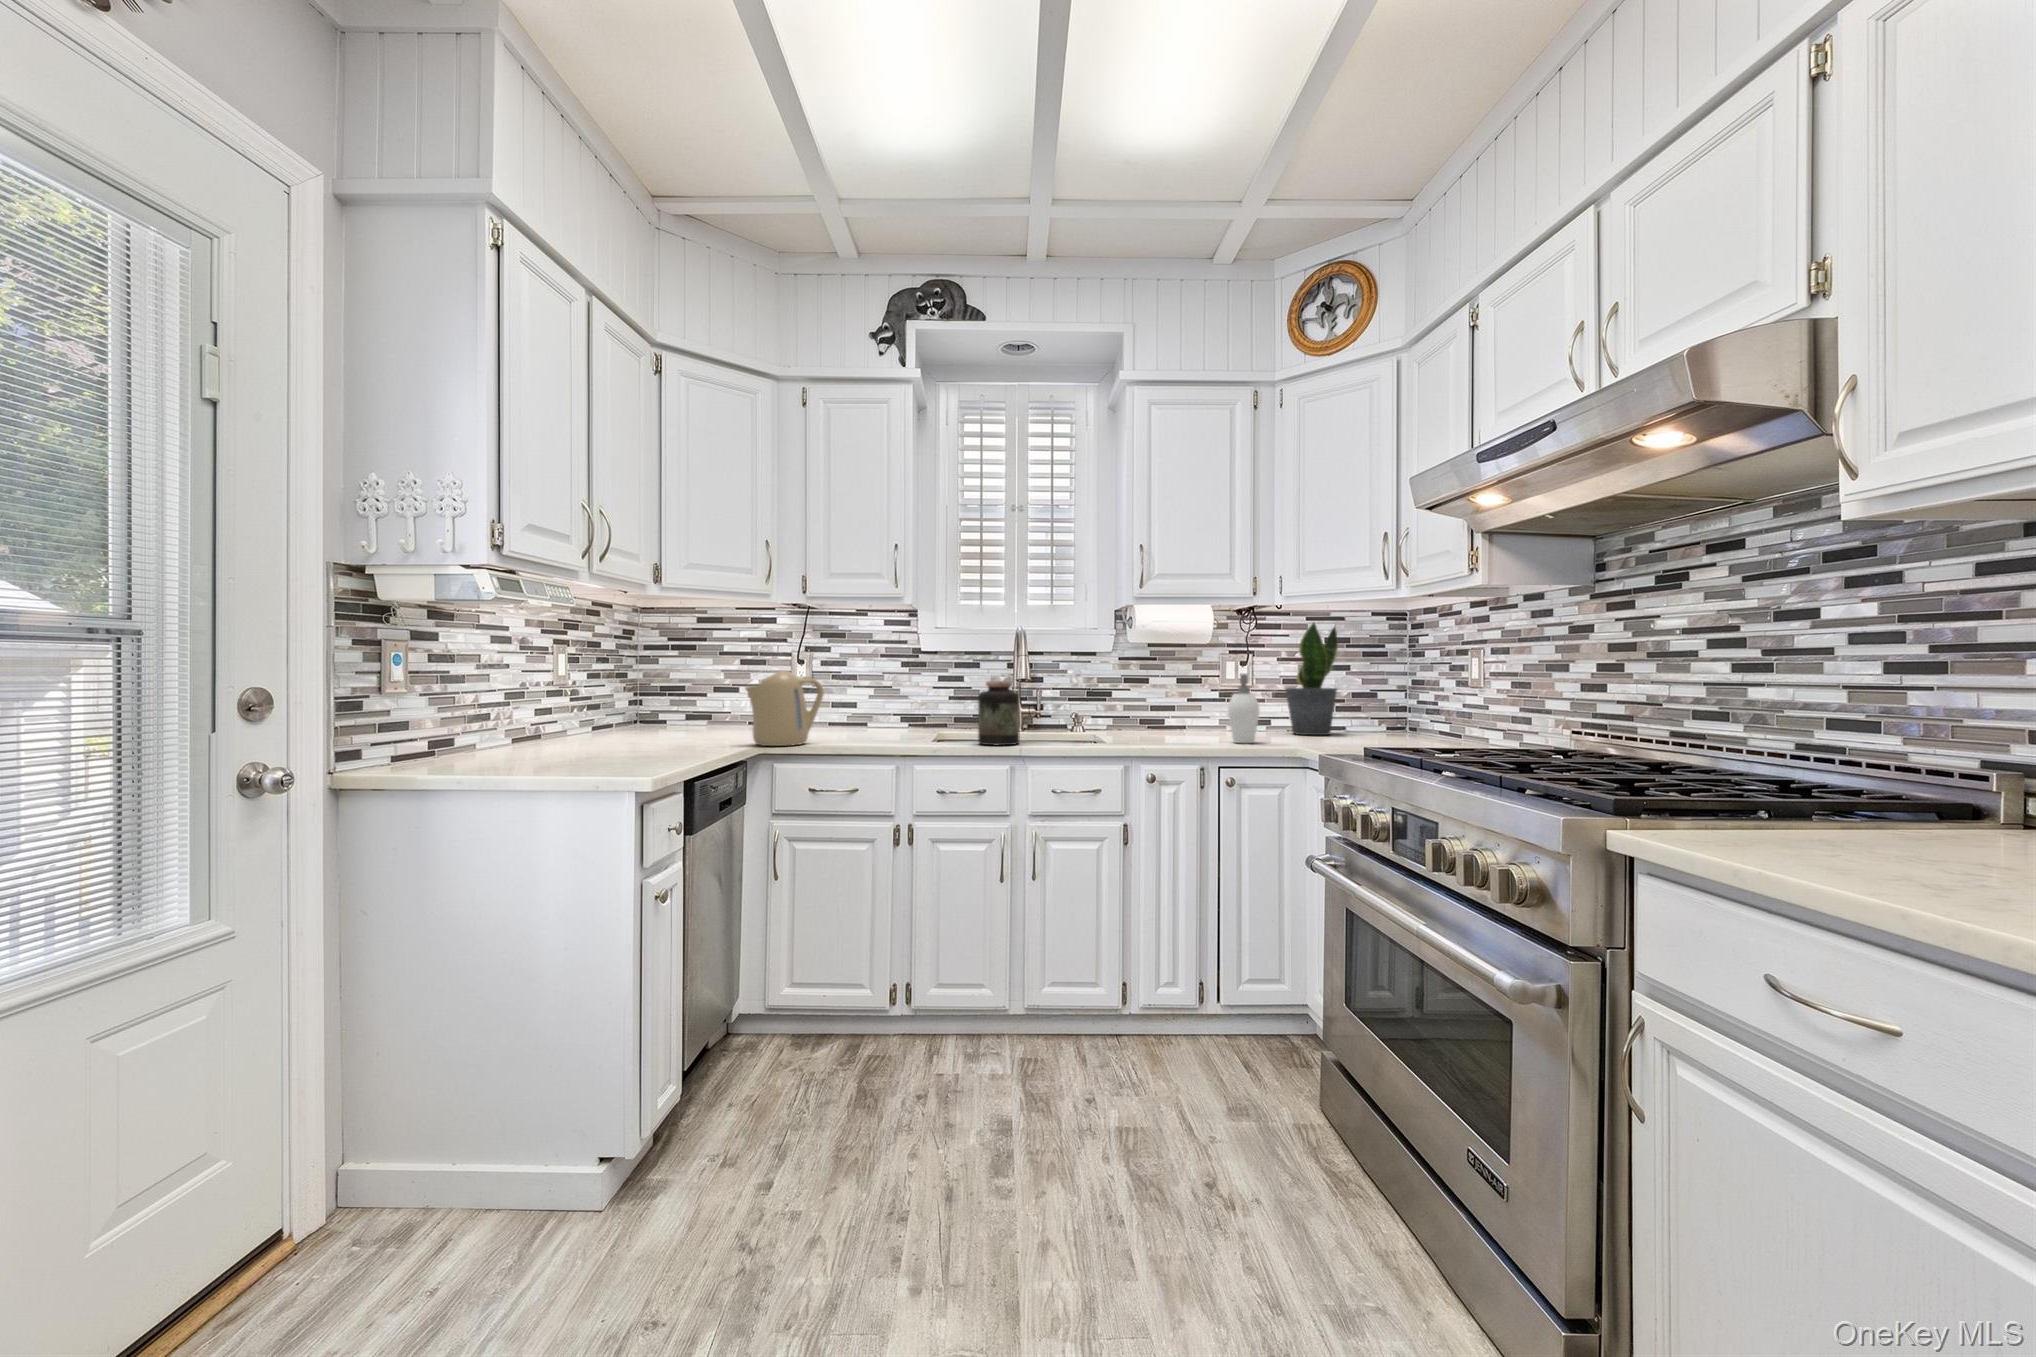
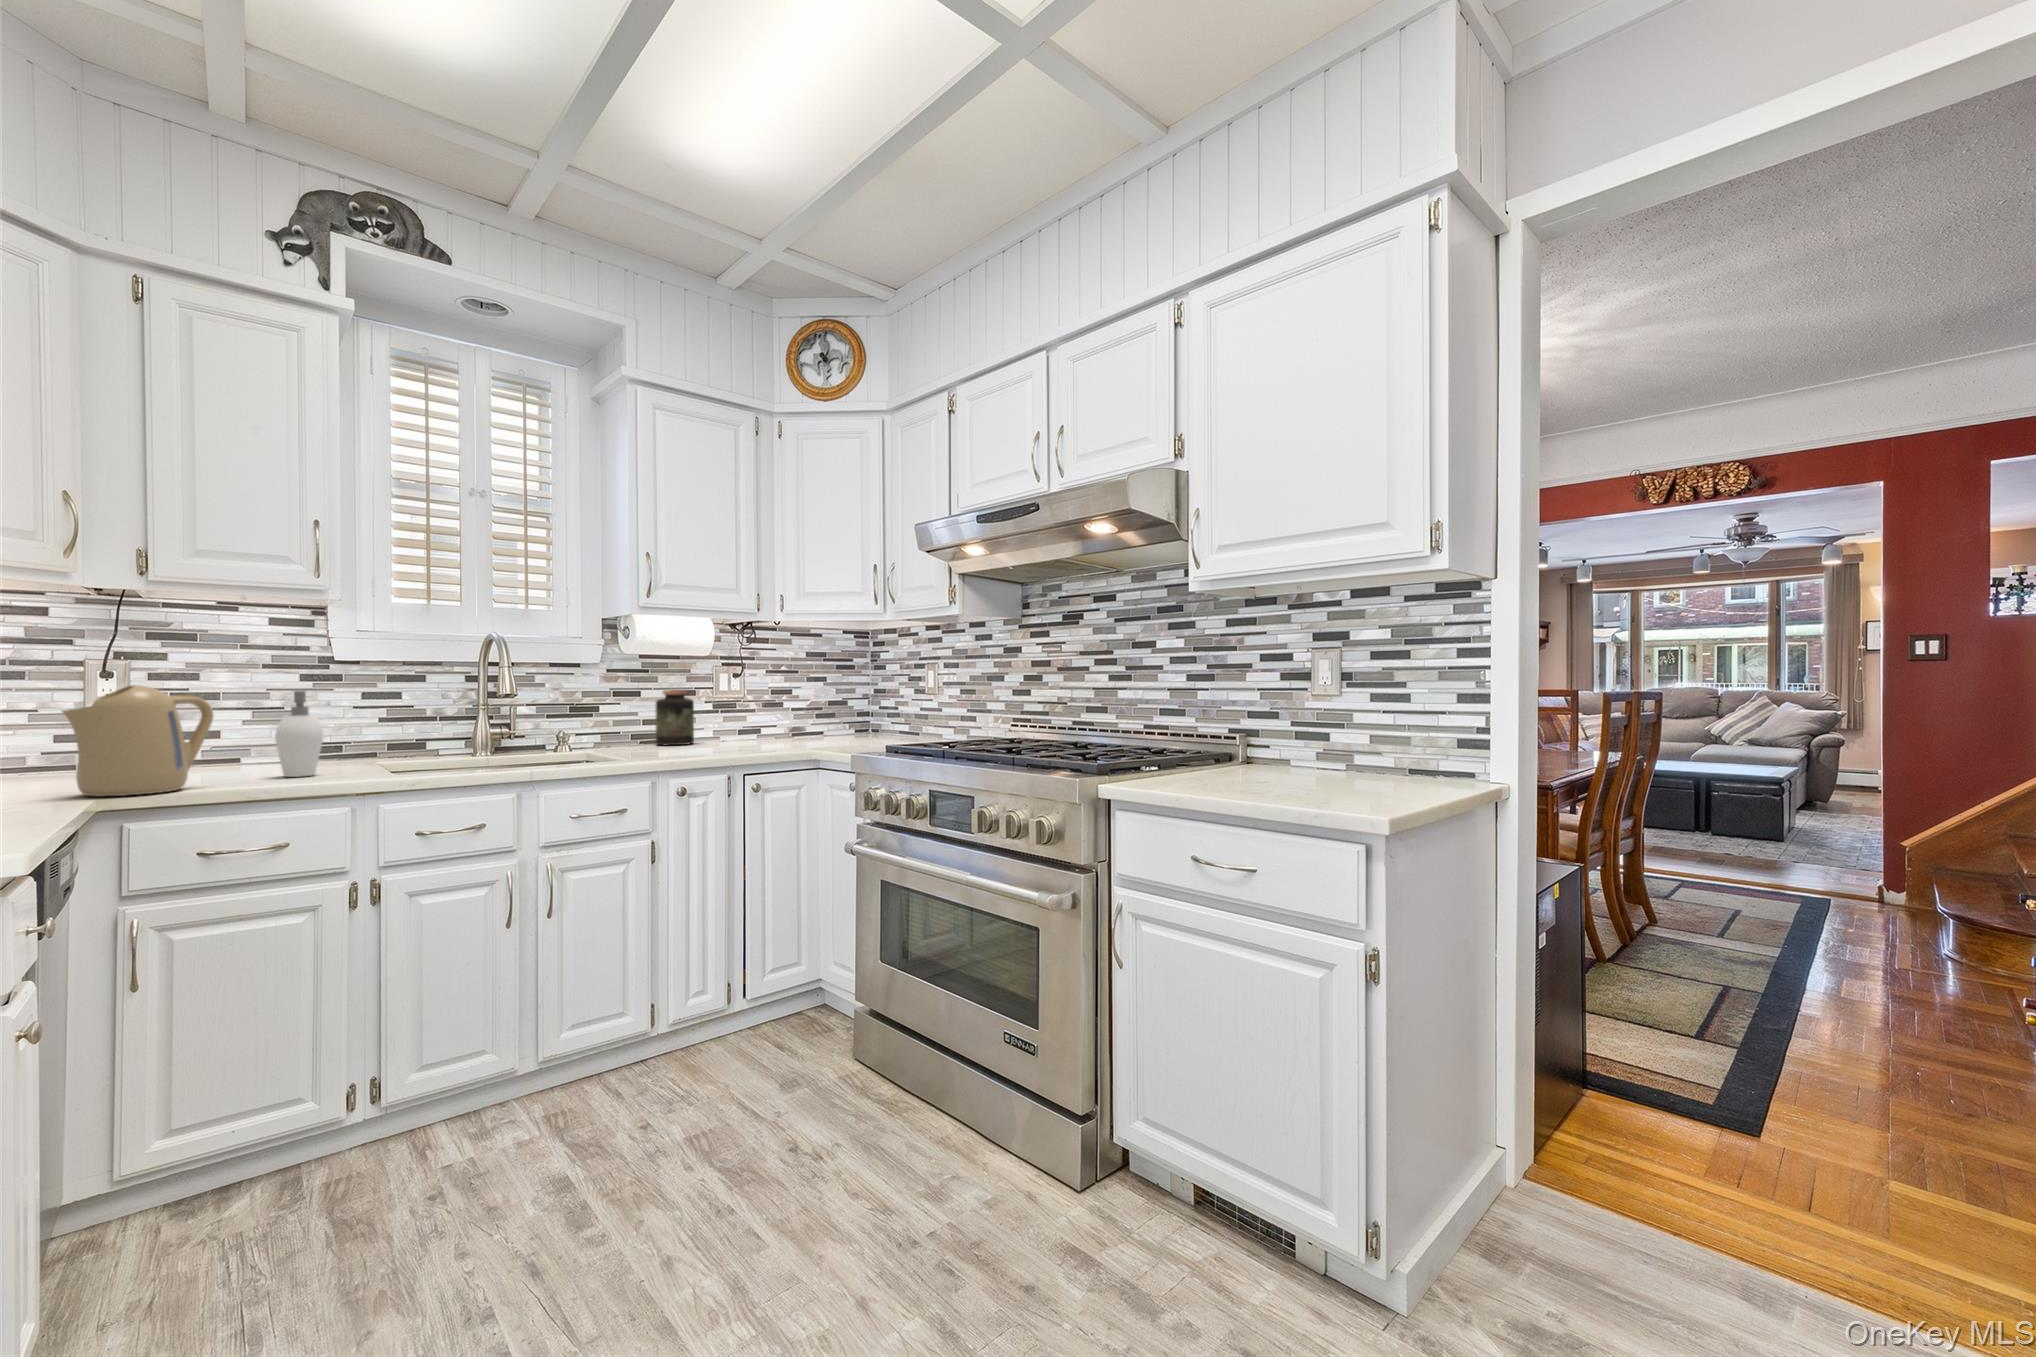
potted plant: present [1285,622,1338,735] -> none [783,636,831,742]
soap dispenser: present [1228,674,1259,743] -> present [275,691,323,777]
jar: present [978,681,1020,745] -> present [656,690,694,745]

